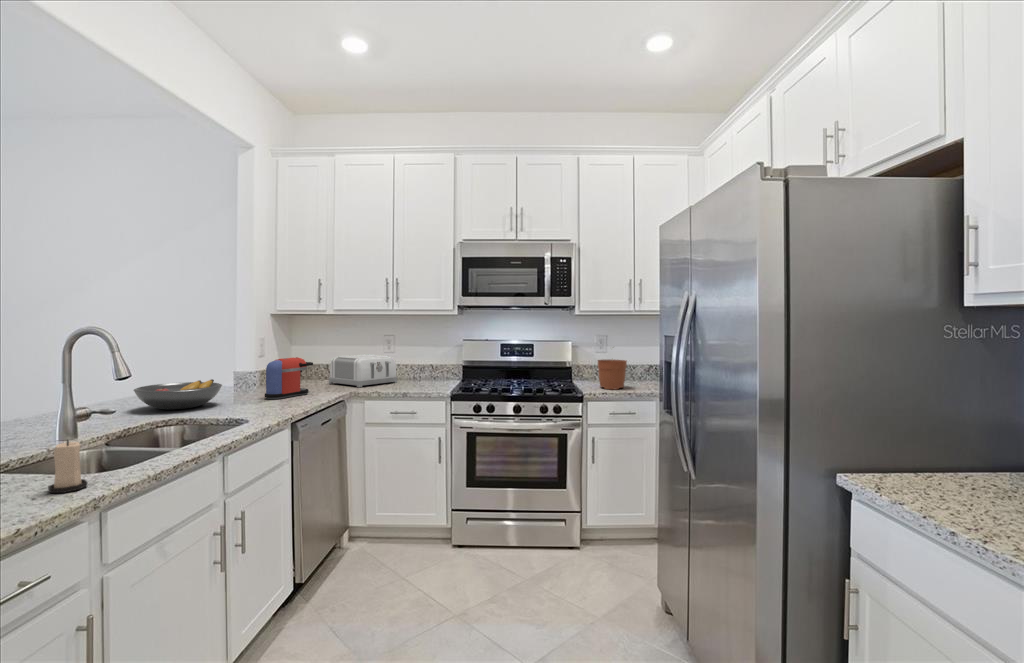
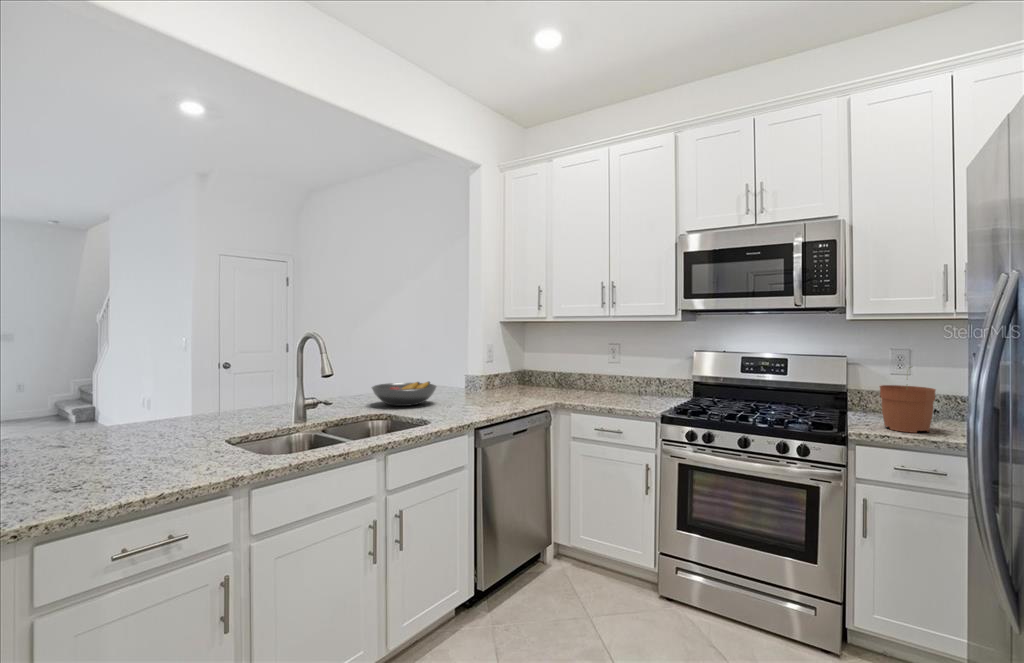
toaster: present [329,354,397,387] -> none [548,364,615,398]
coffee maker: present [265,357,313,399] -> none [473,364,521,404]
candle: present [48,440,87,493] -> none [220,425,247,468]

